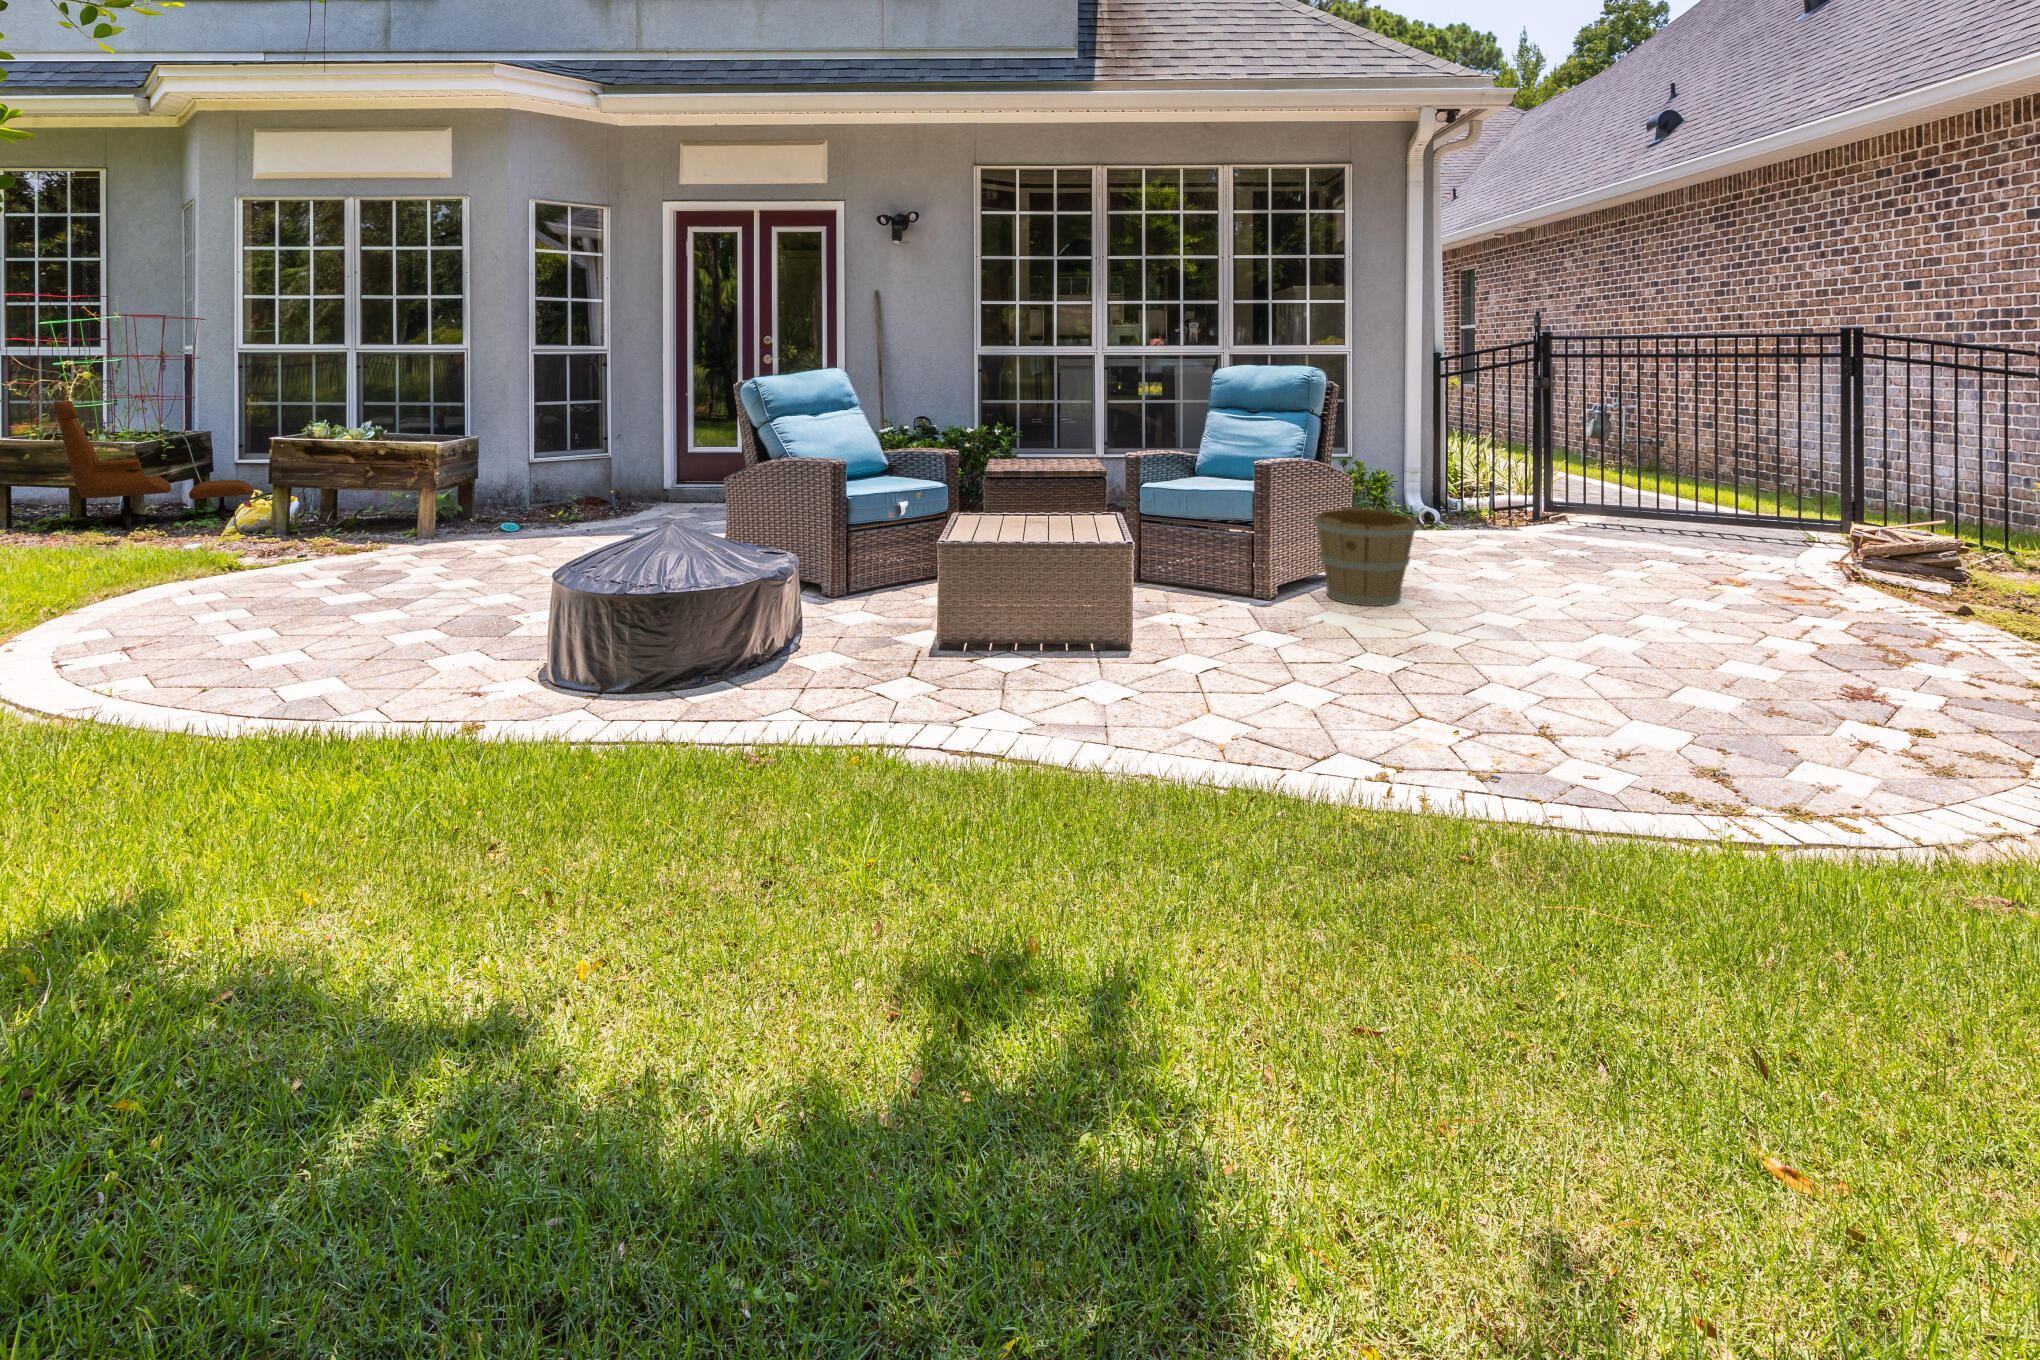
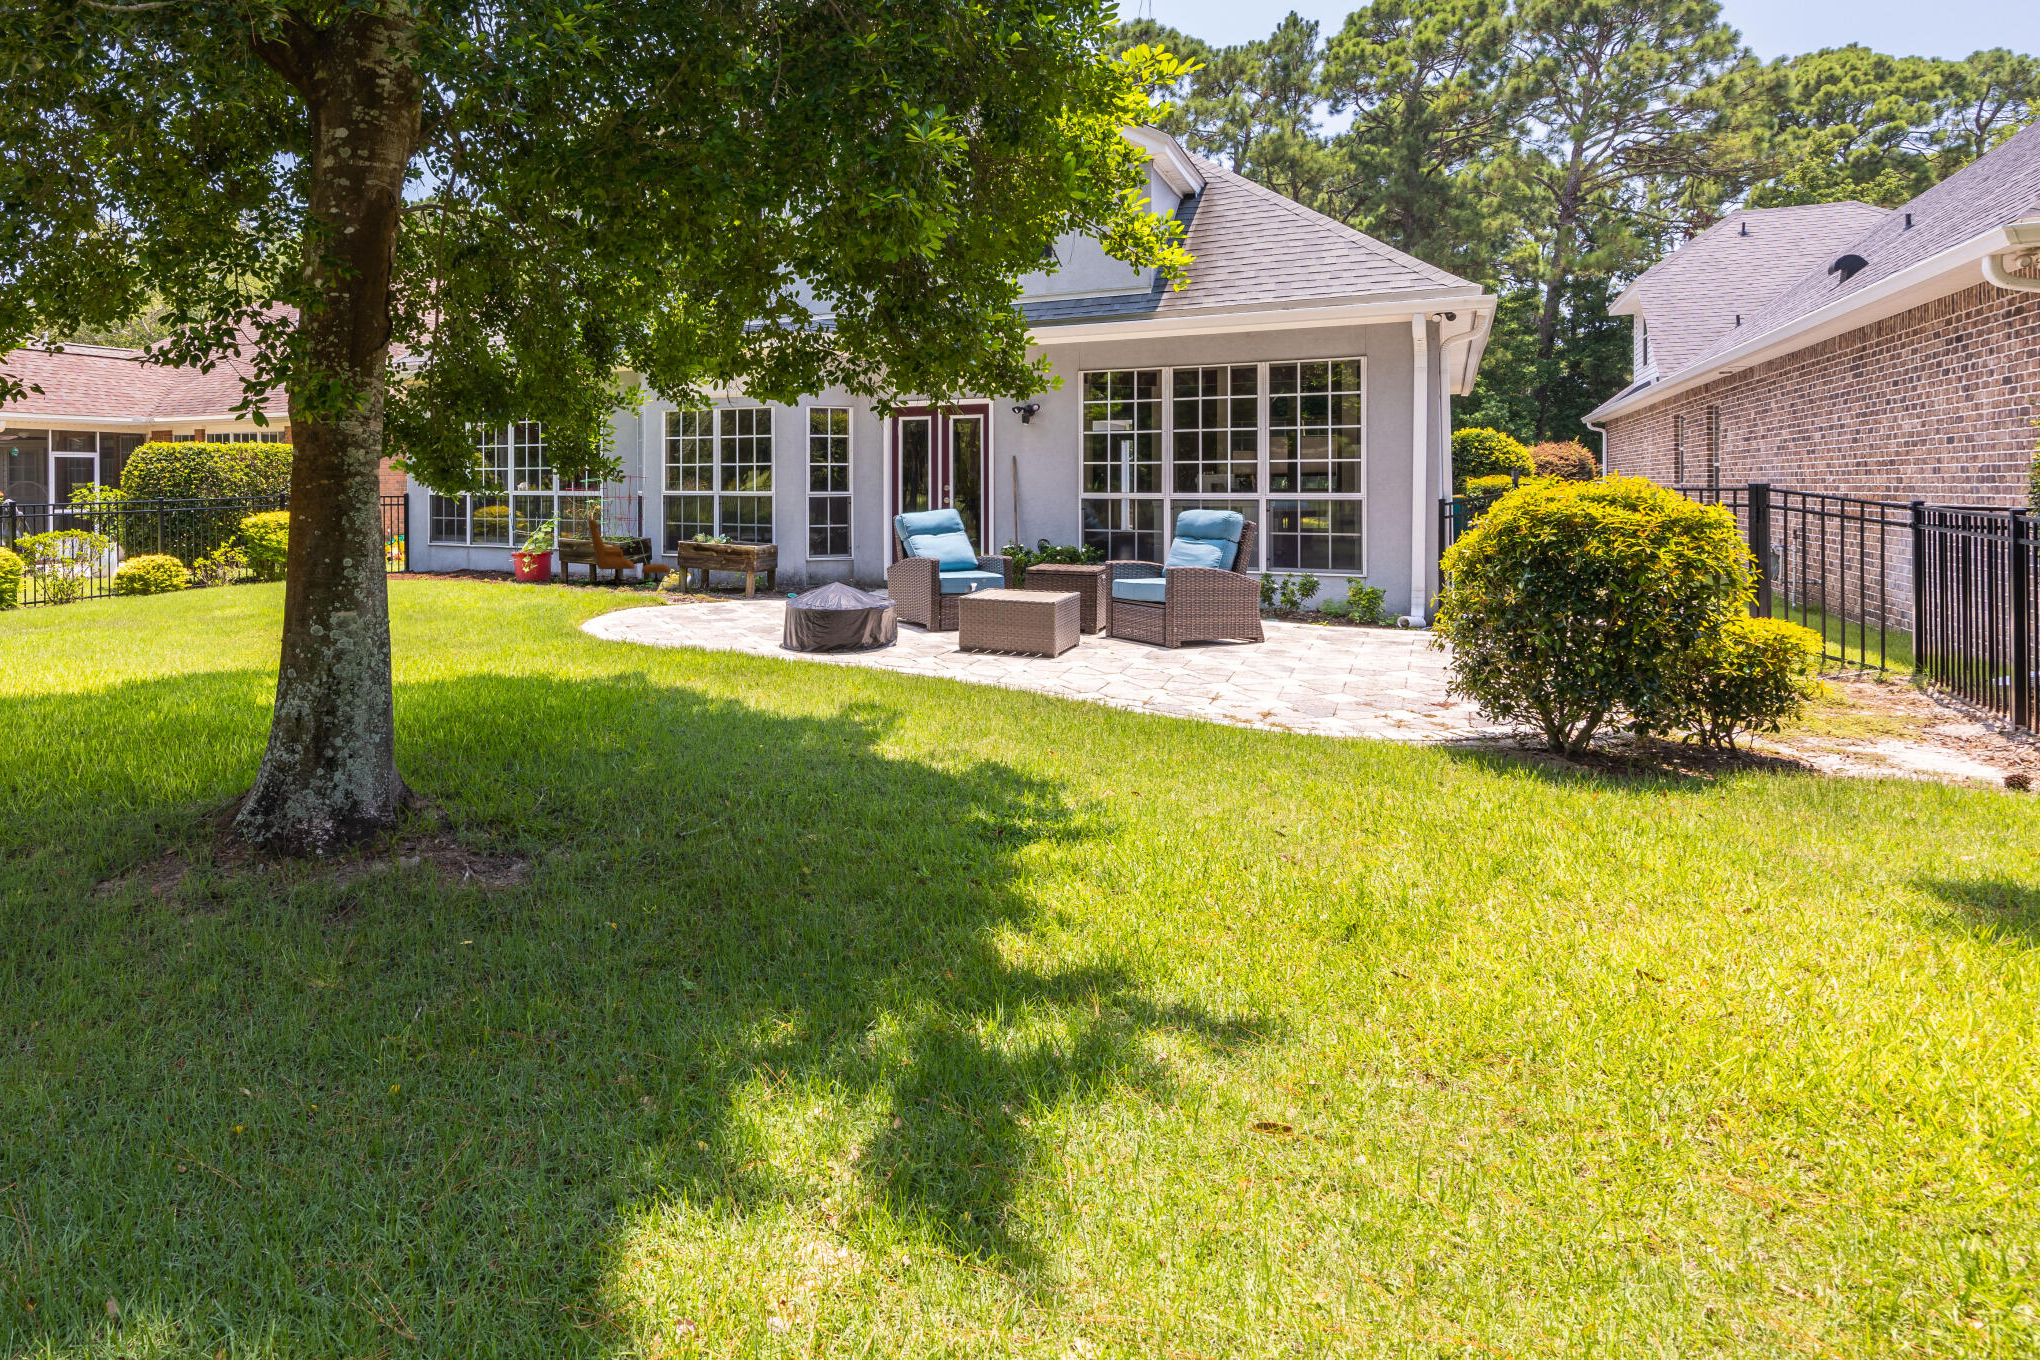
wooden bucket: present [1314,507,1417,606] -> none [1207,601,1273,659]

